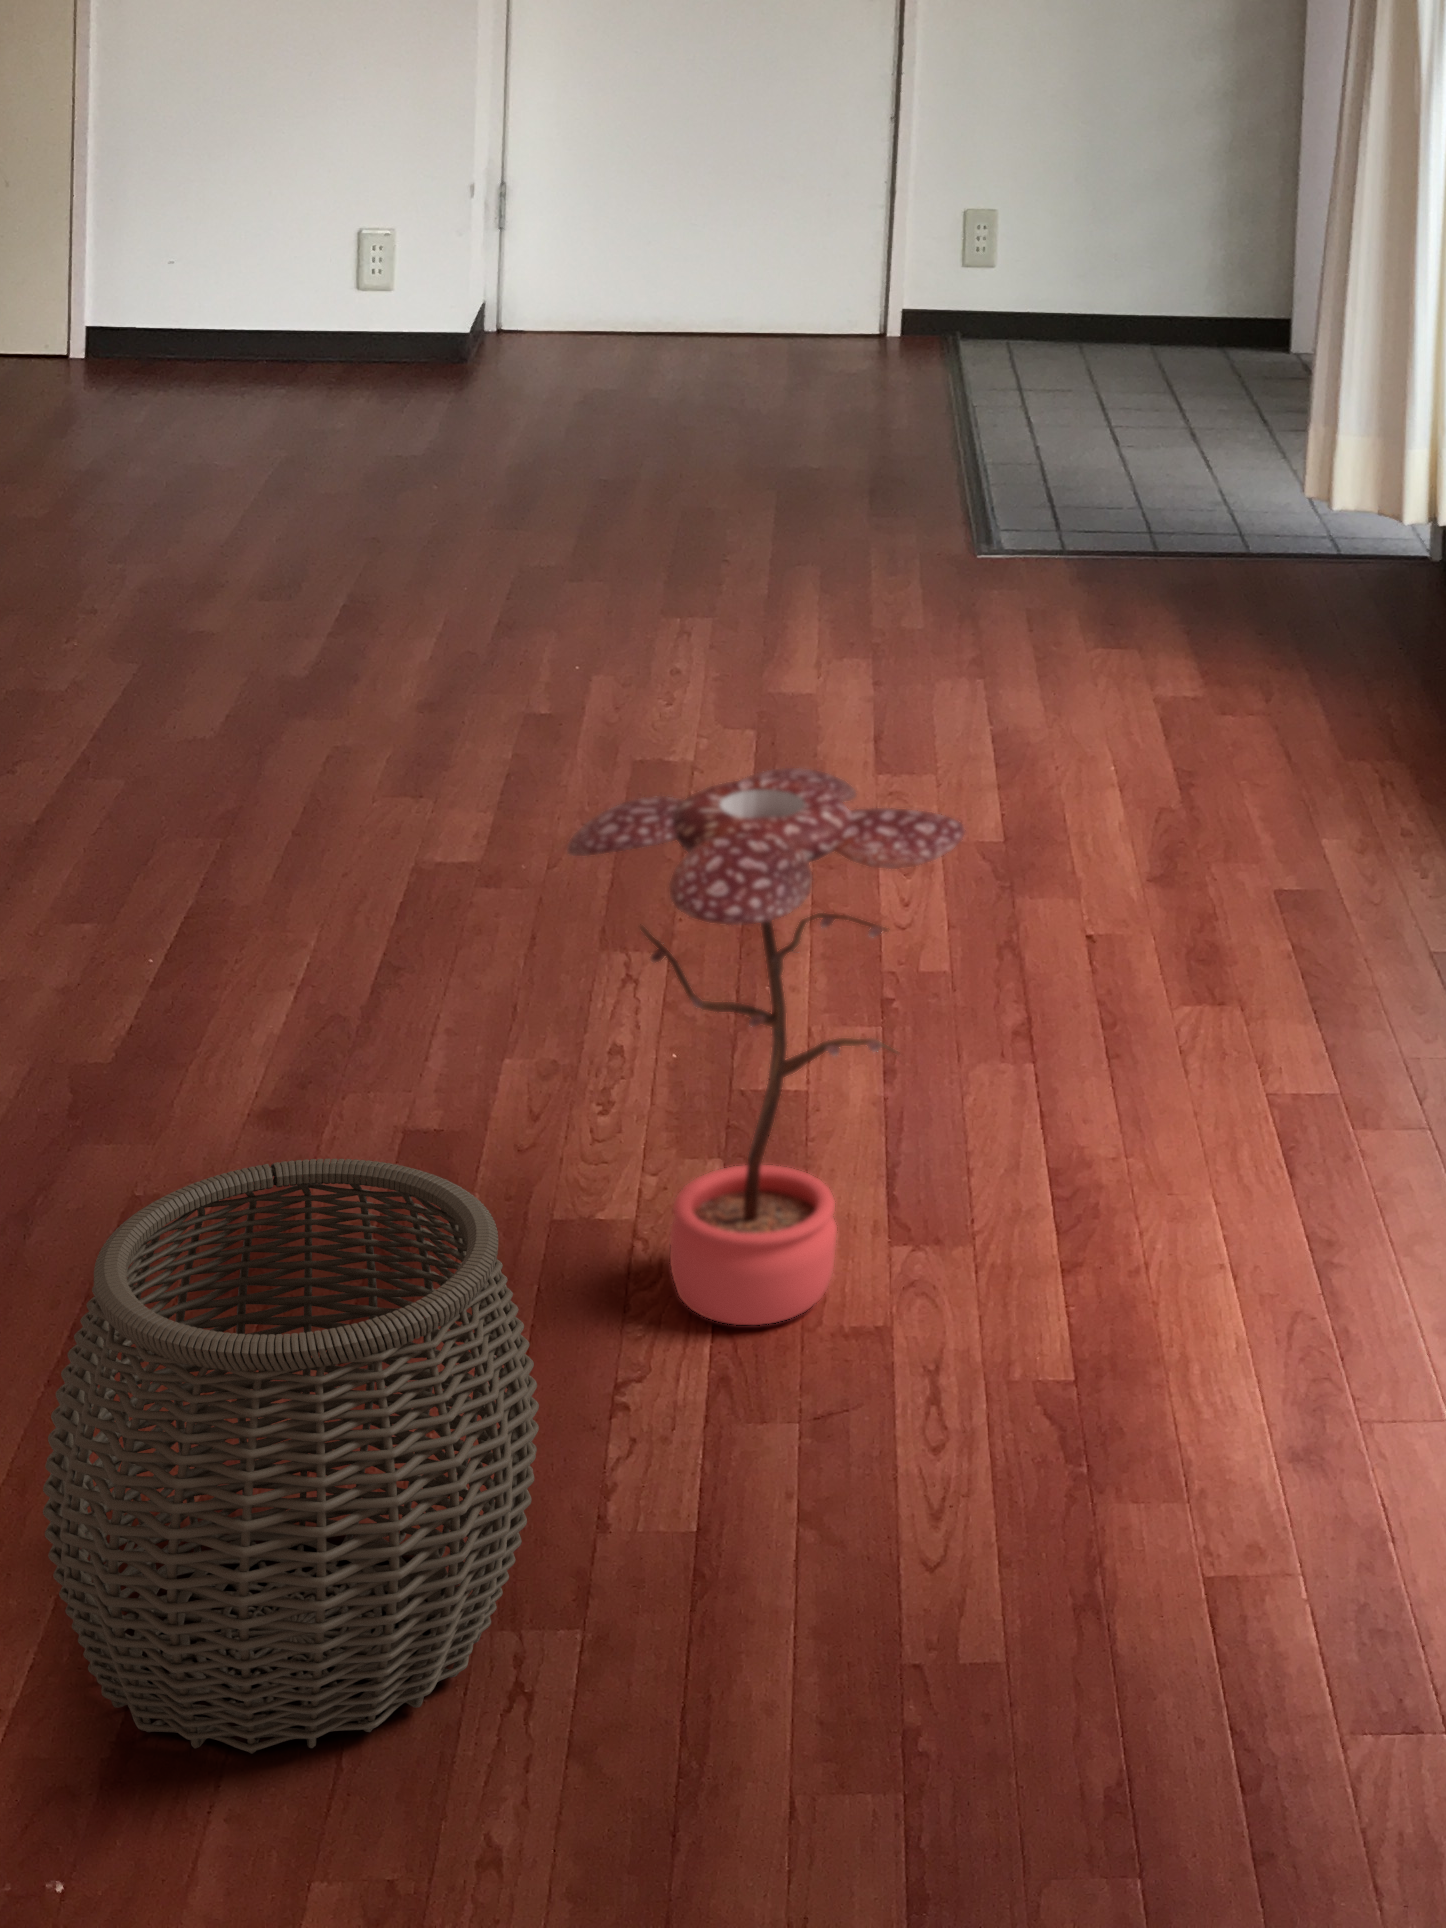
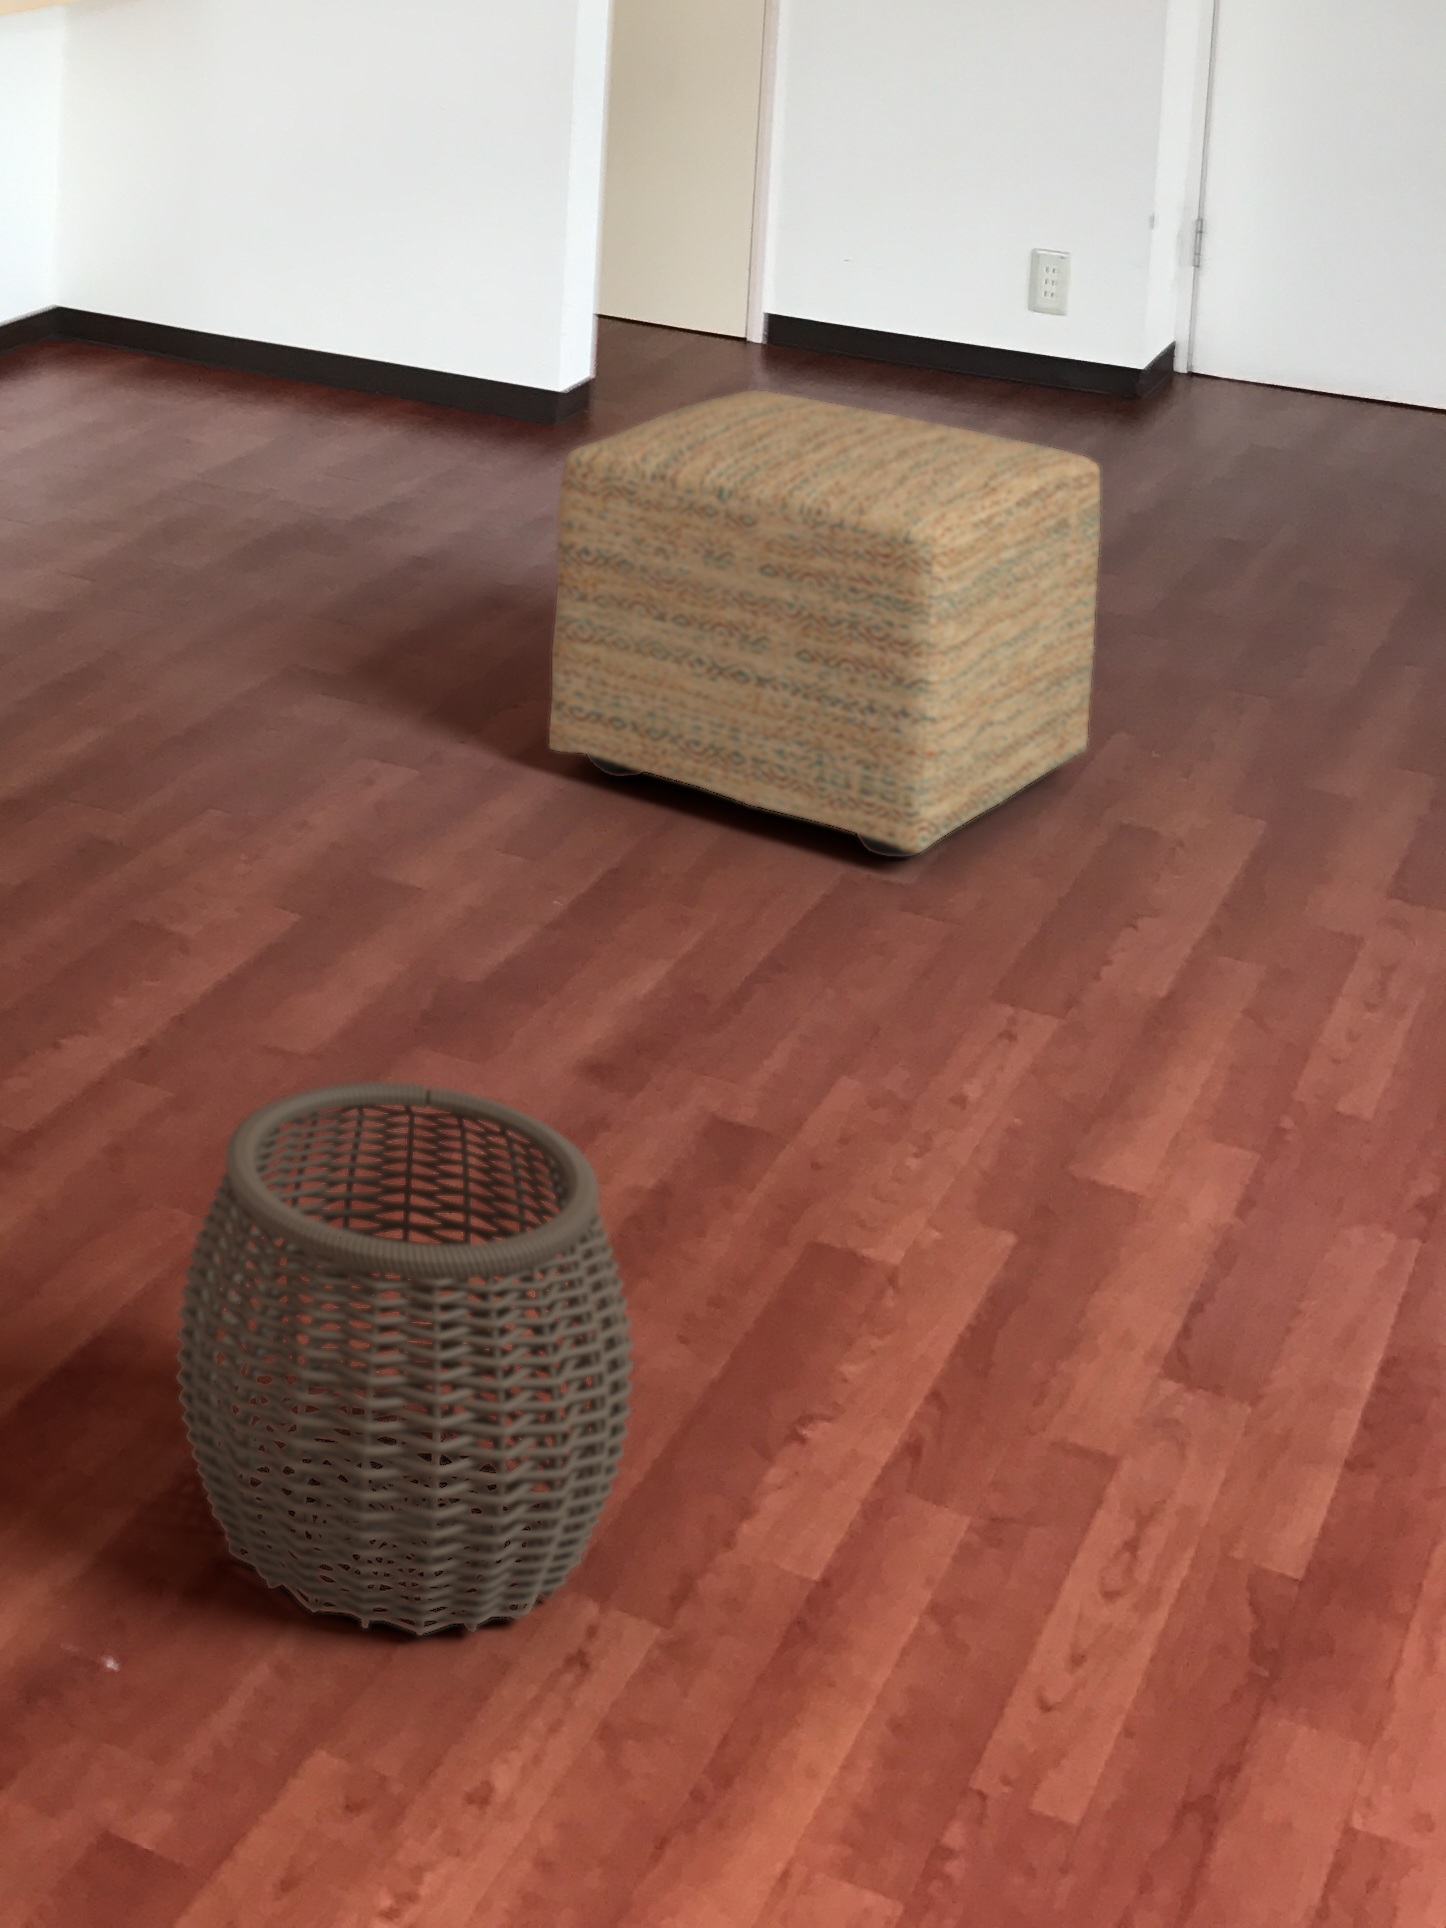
ottoman: none [74,399,585,837] -> present [549,390,1101,857]
potted plant: present [567,768,965,1325] -> none [808,836,1236,1416]

